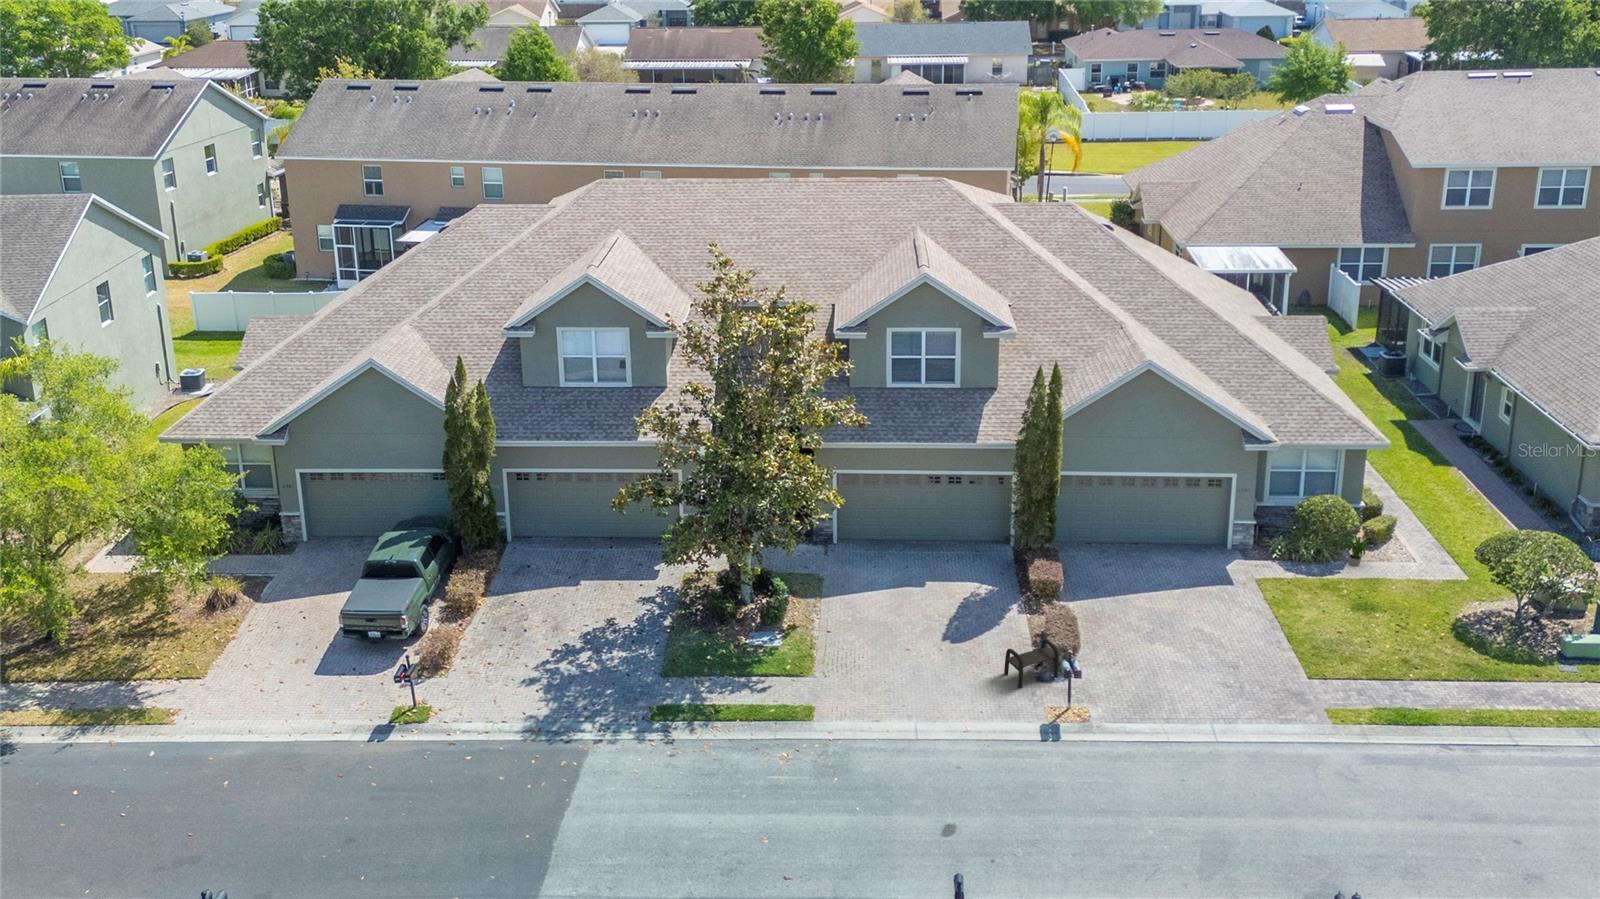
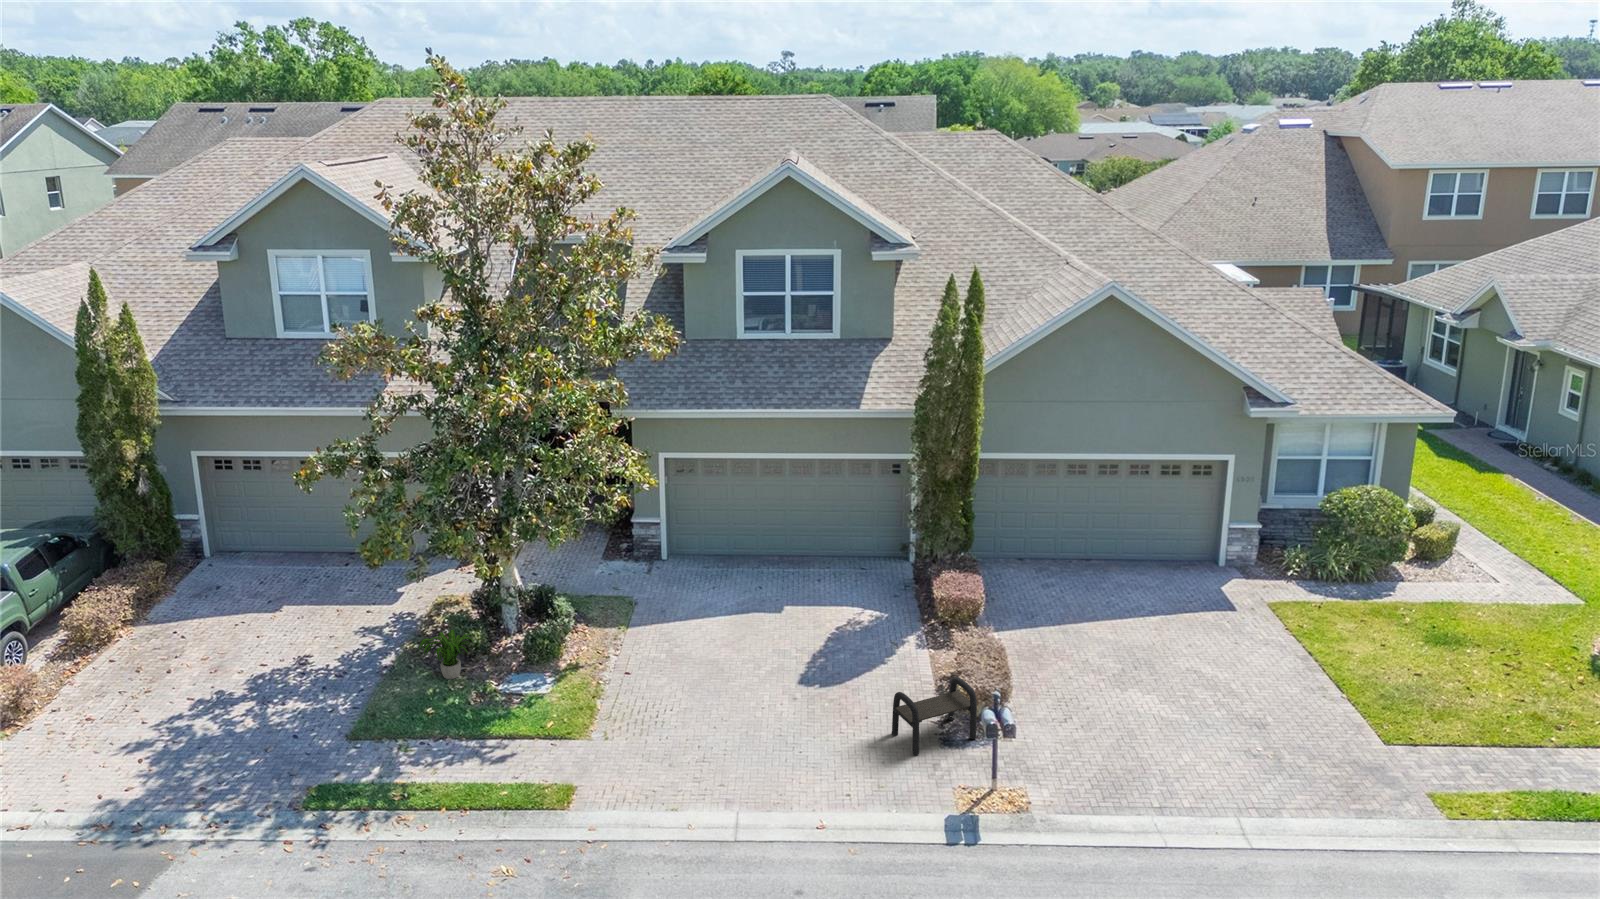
potted plant: present [1343,536,1372,566] -> present [419,630,474,679]

